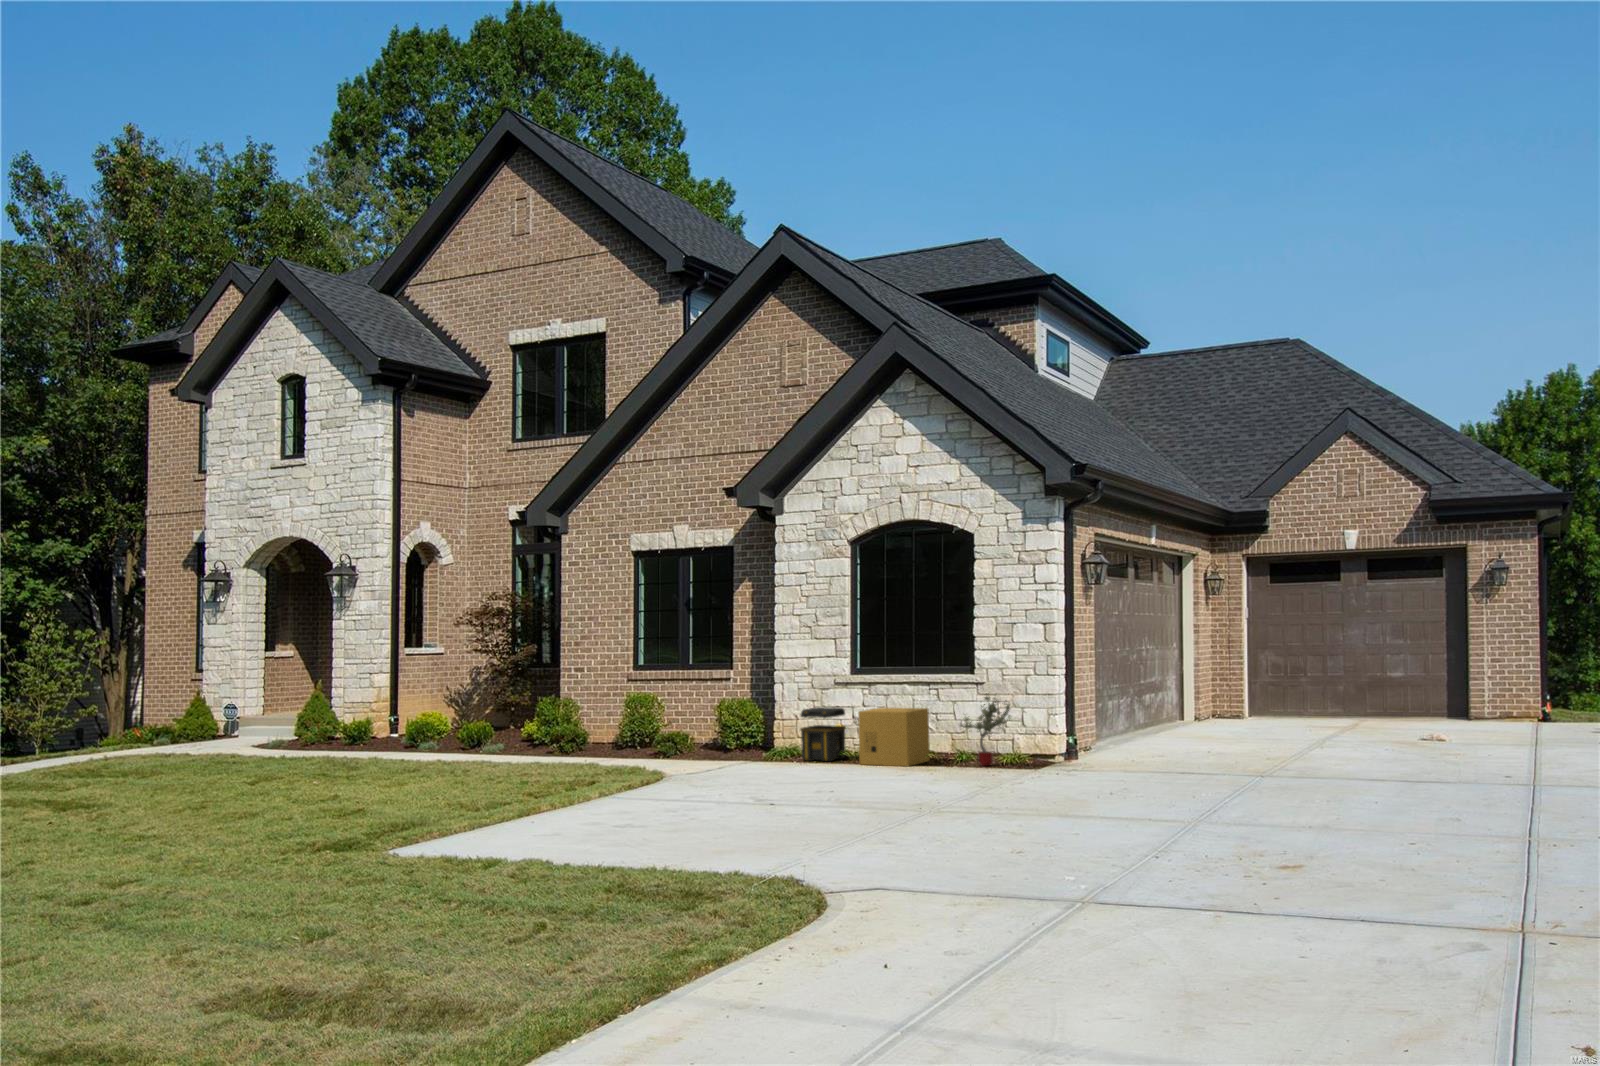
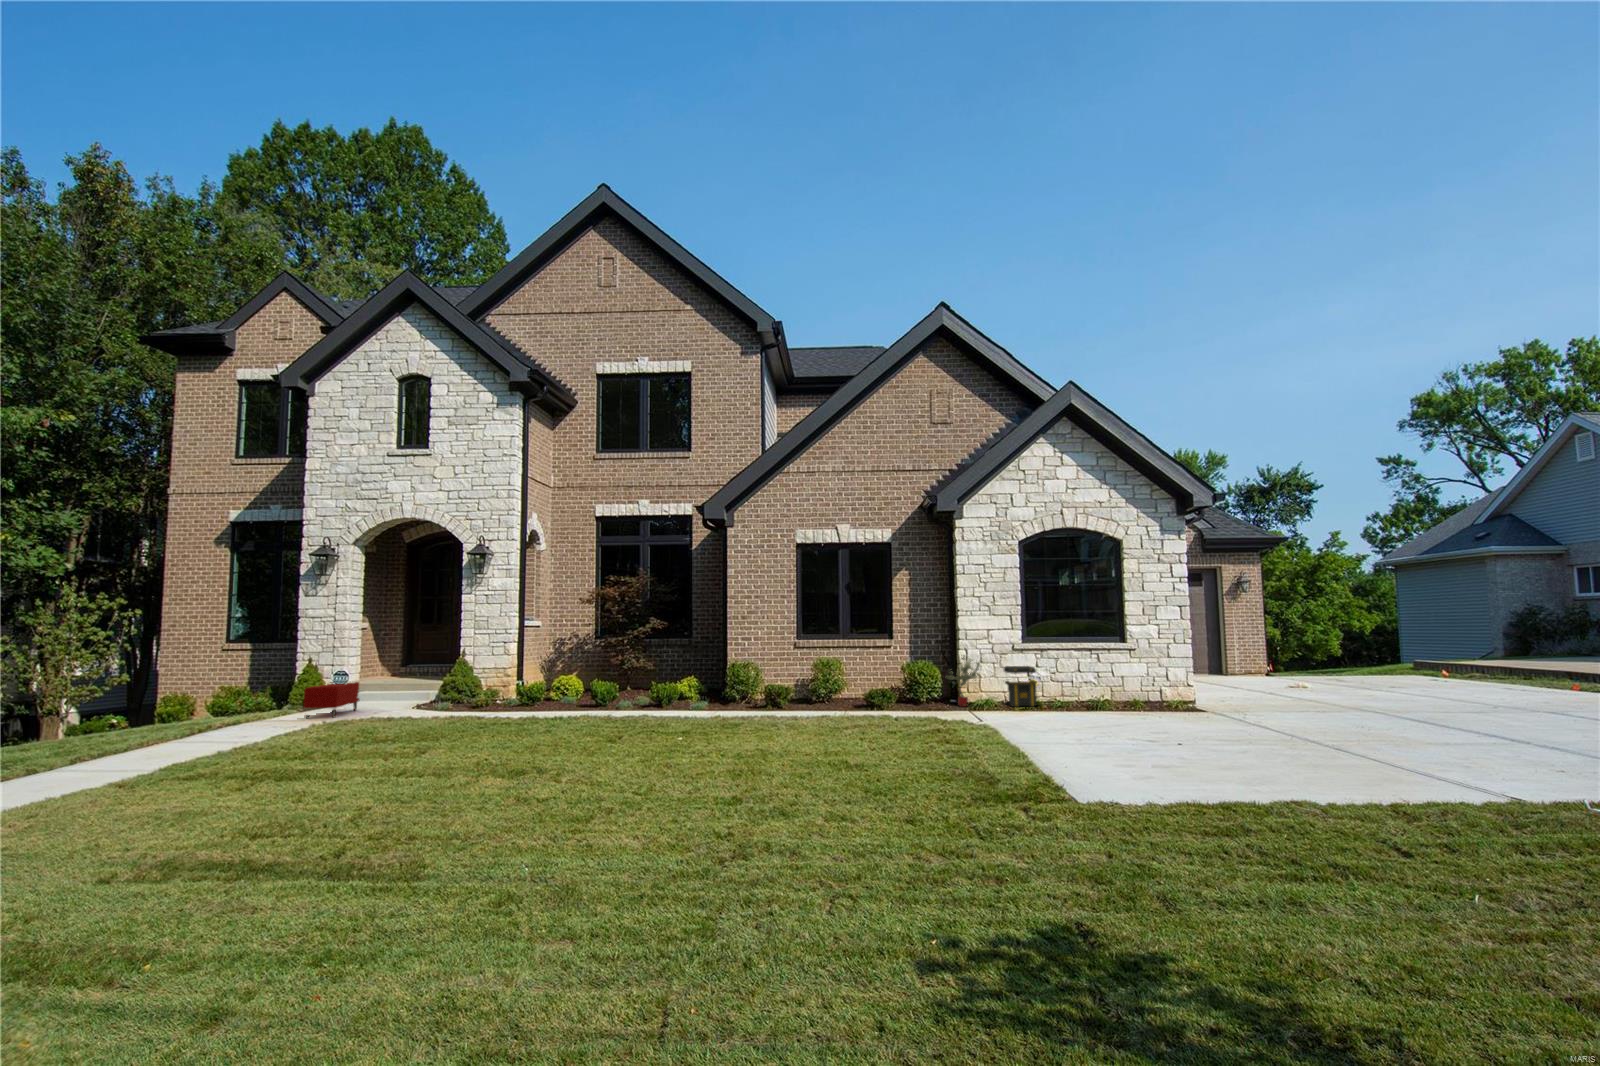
potted tree: present [960,693,1010,766] -> present [946,656,980,707]
bench: none [201,704,271,739] -> present [304,682,360,718]
cardboard box: present [858,708,930,766] -> none [1056,664,1110,707]

